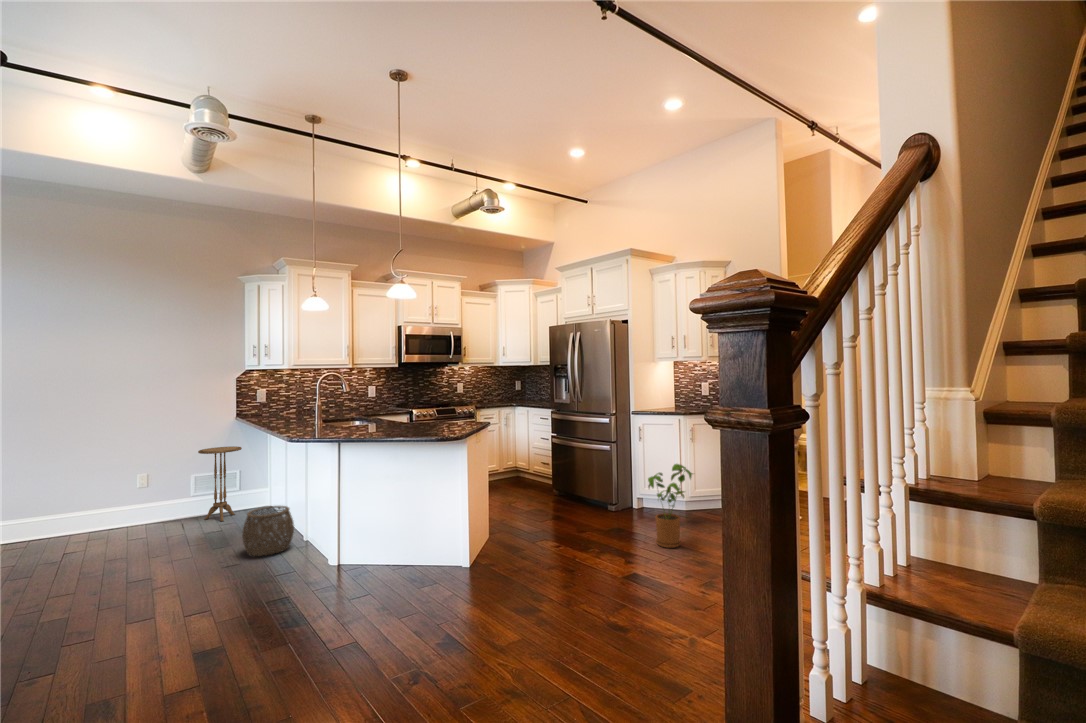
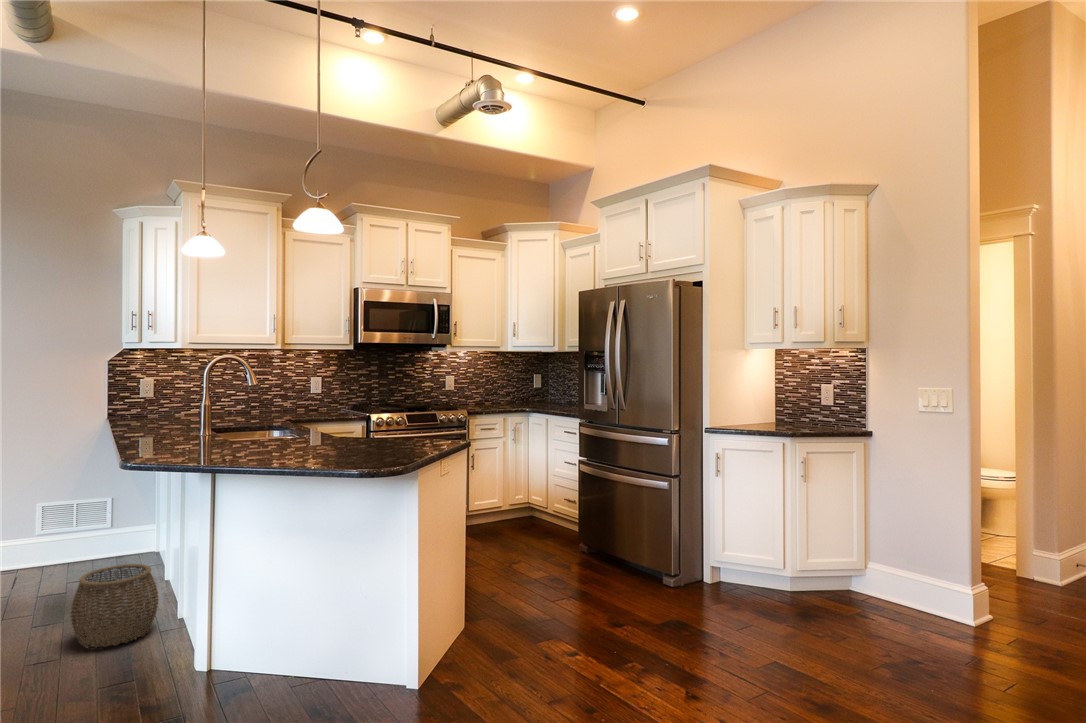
side table: present [198,446,242,522] -> none [44,463,112,576]
house plant: present [648,464,693,548] -> none [733,525,818,671]

